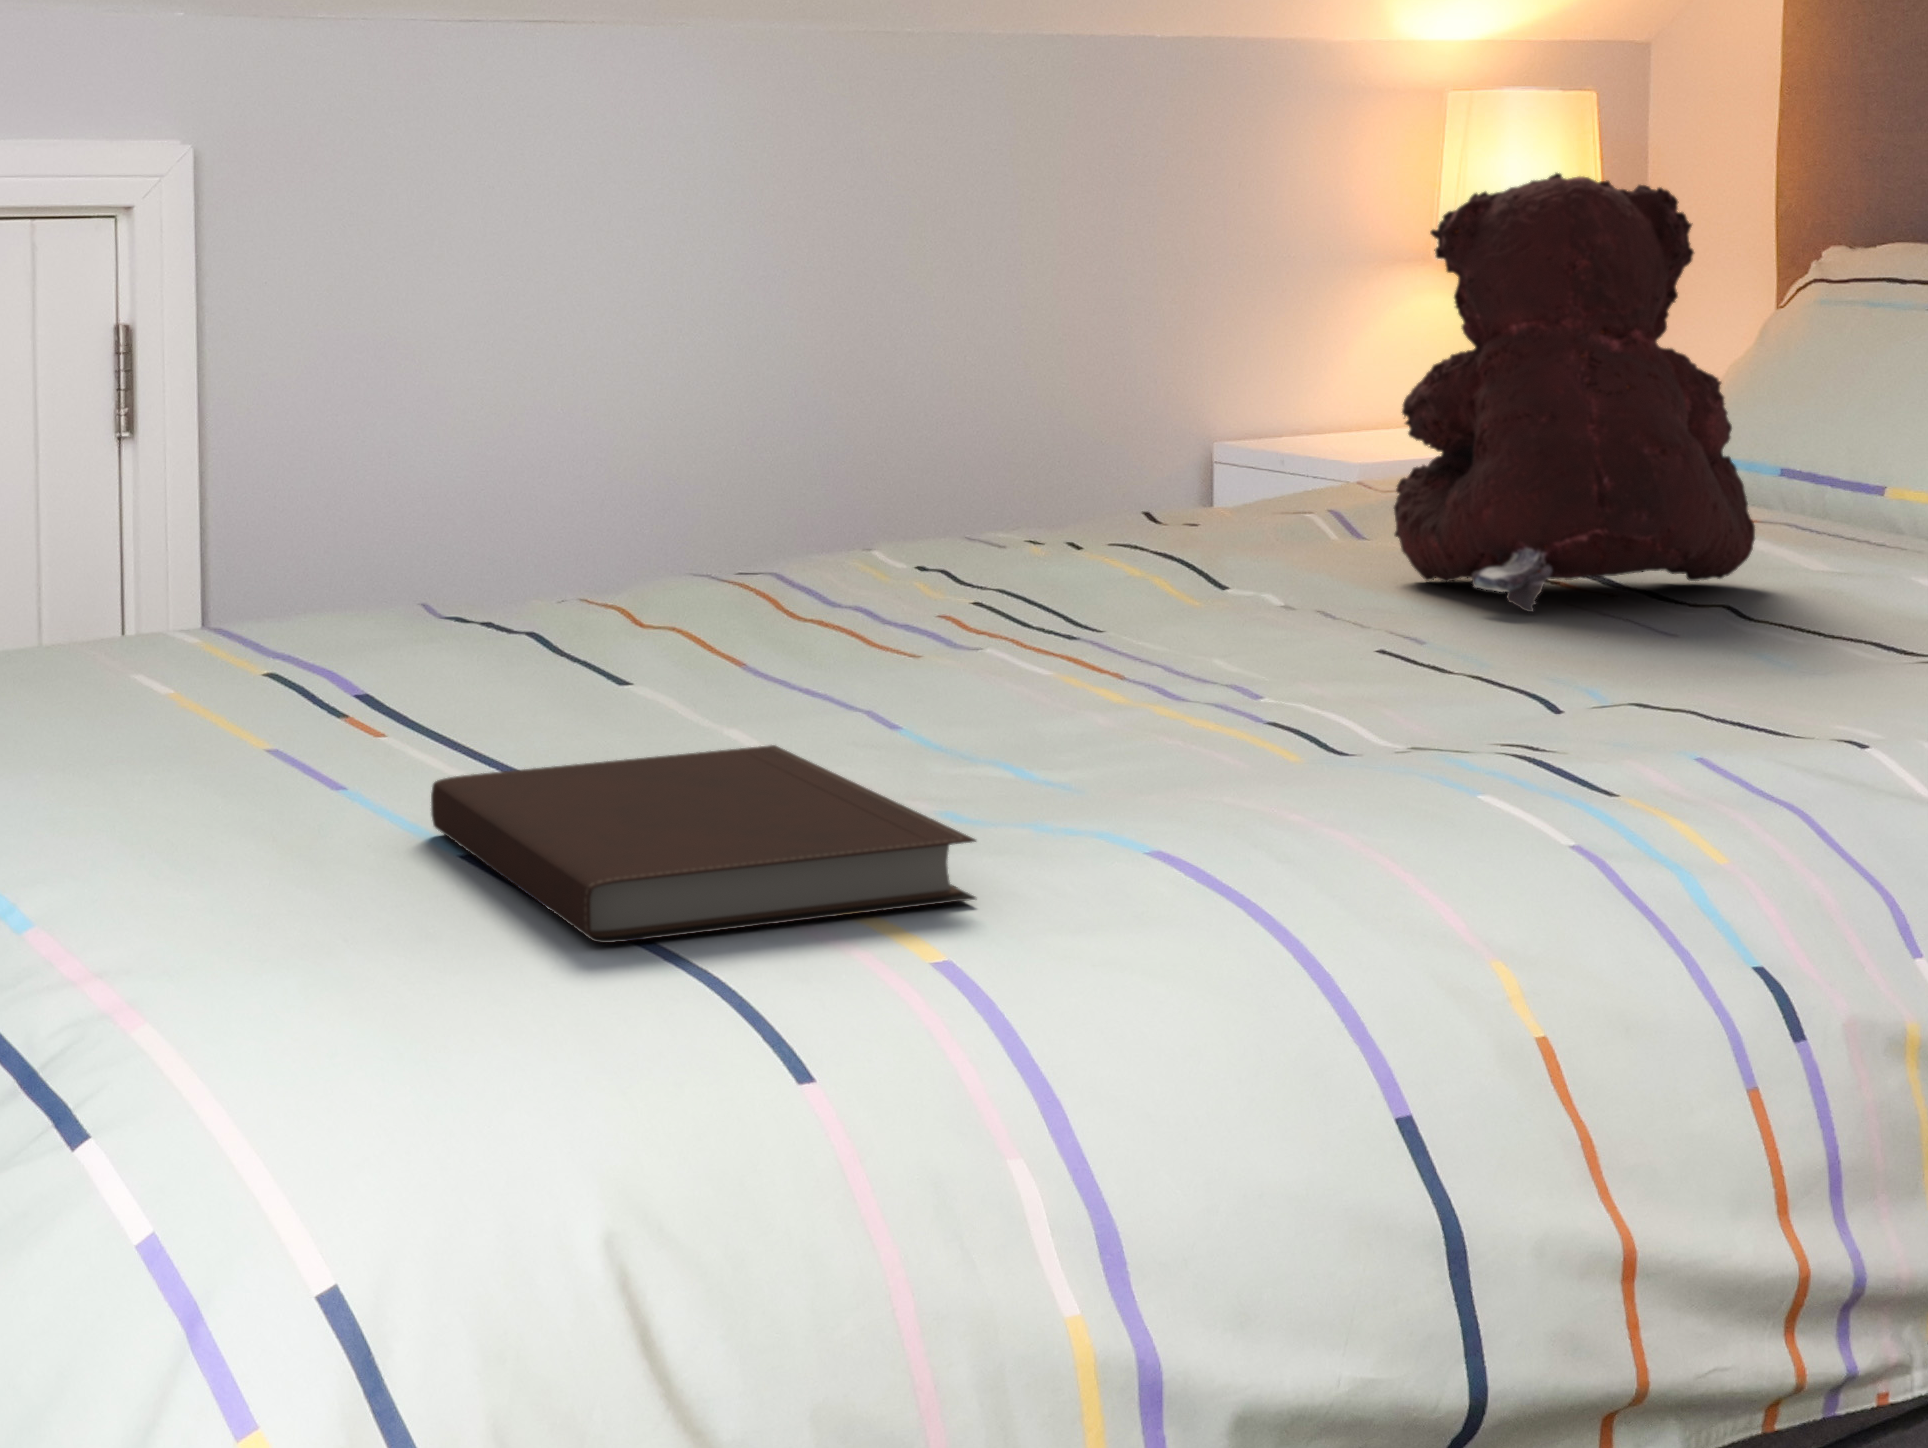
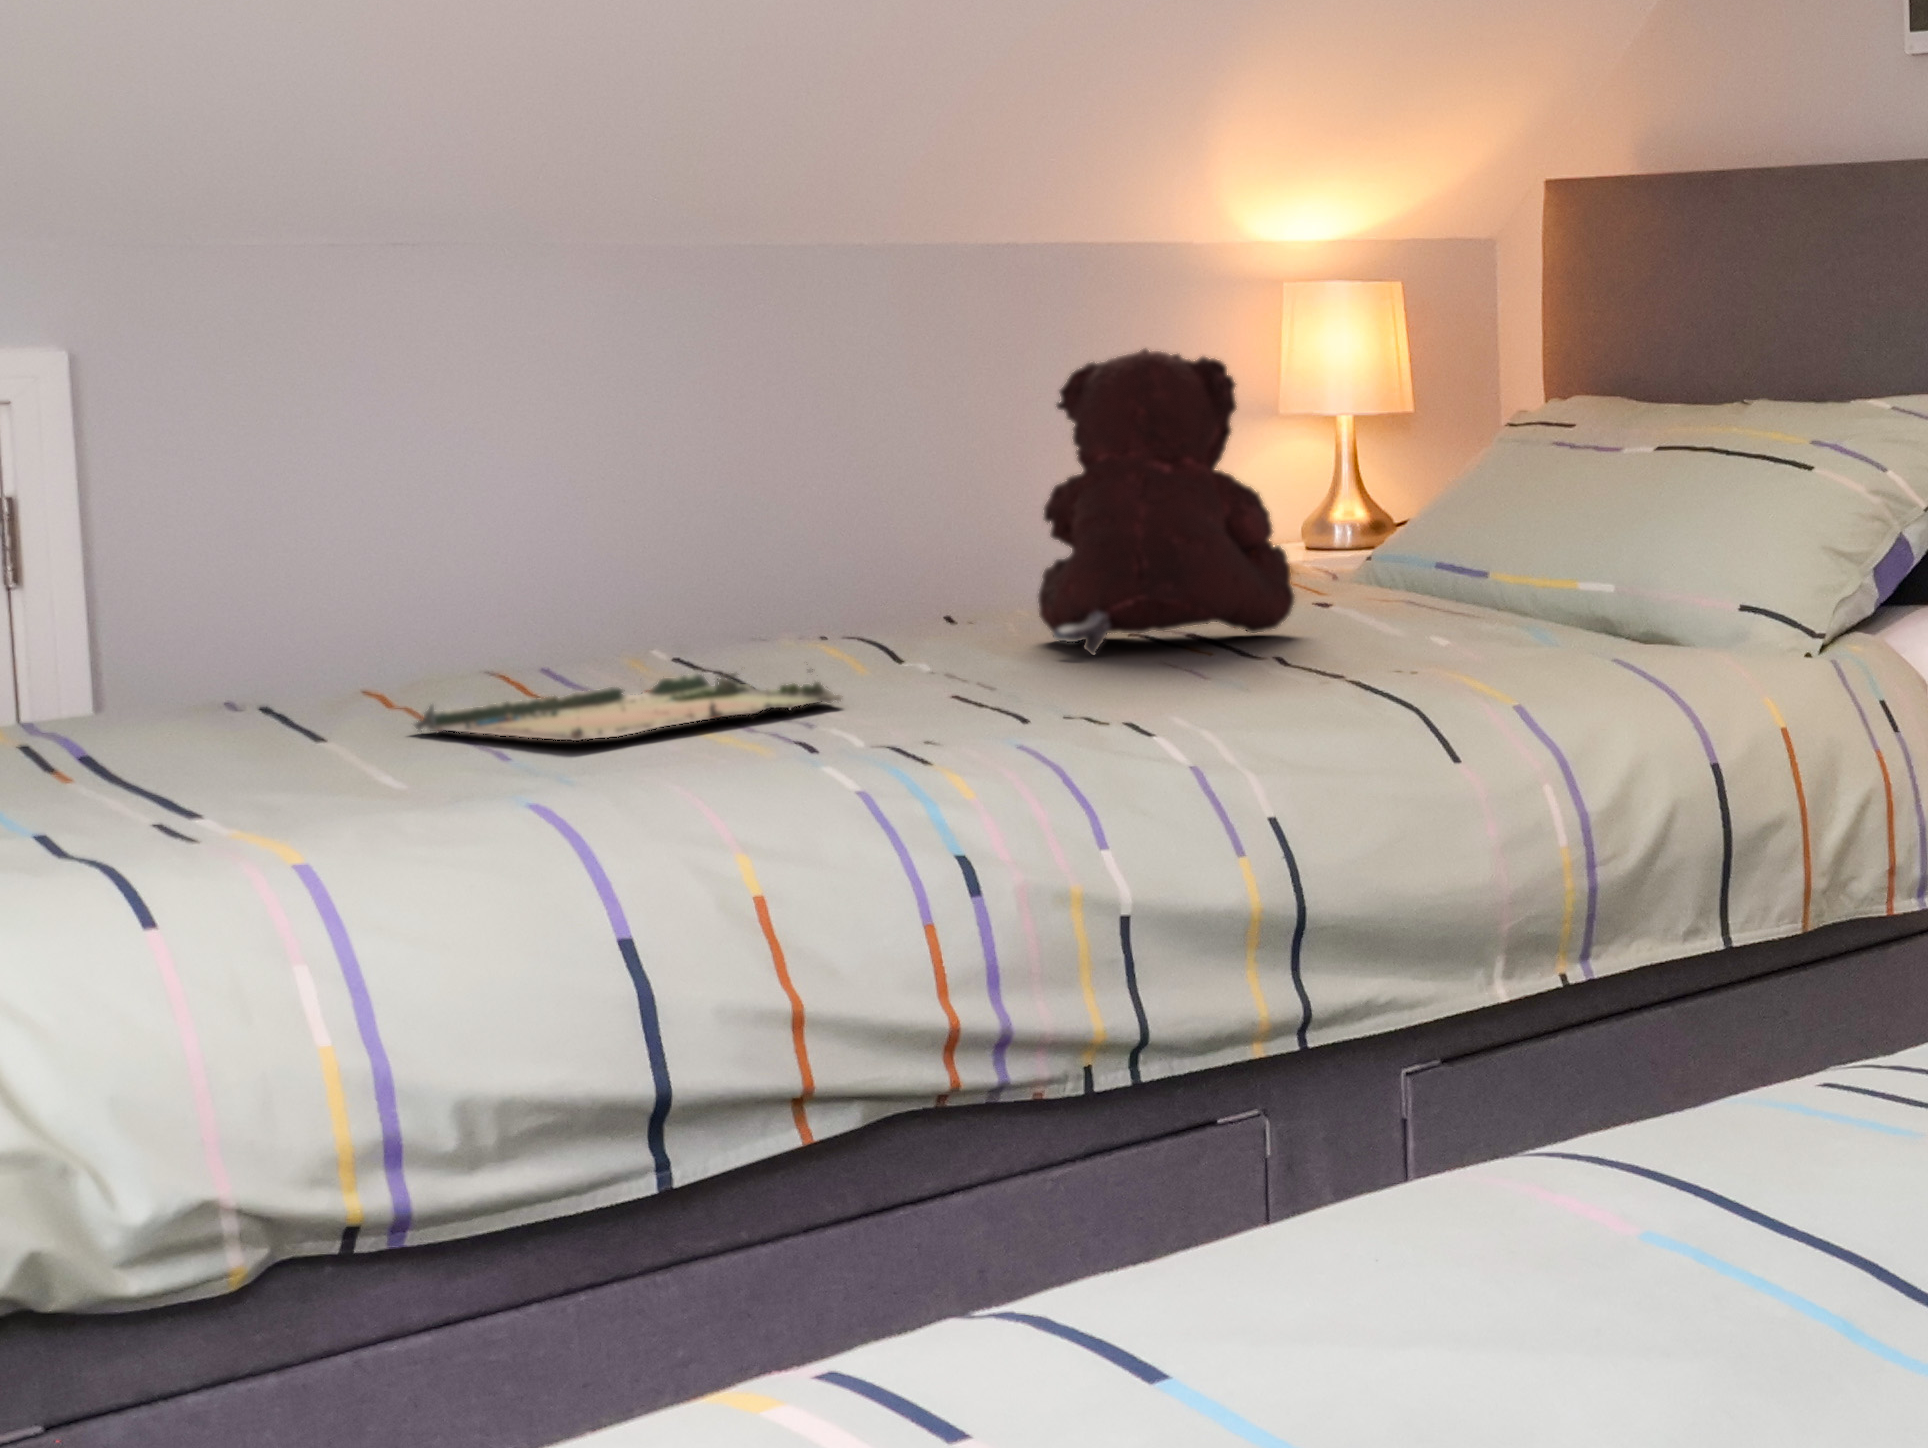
tray: none [777,623,1329,749] -> present [414,669,843,741]
notebook: present [431,745,976,943] -> none [32,742,373,850]

